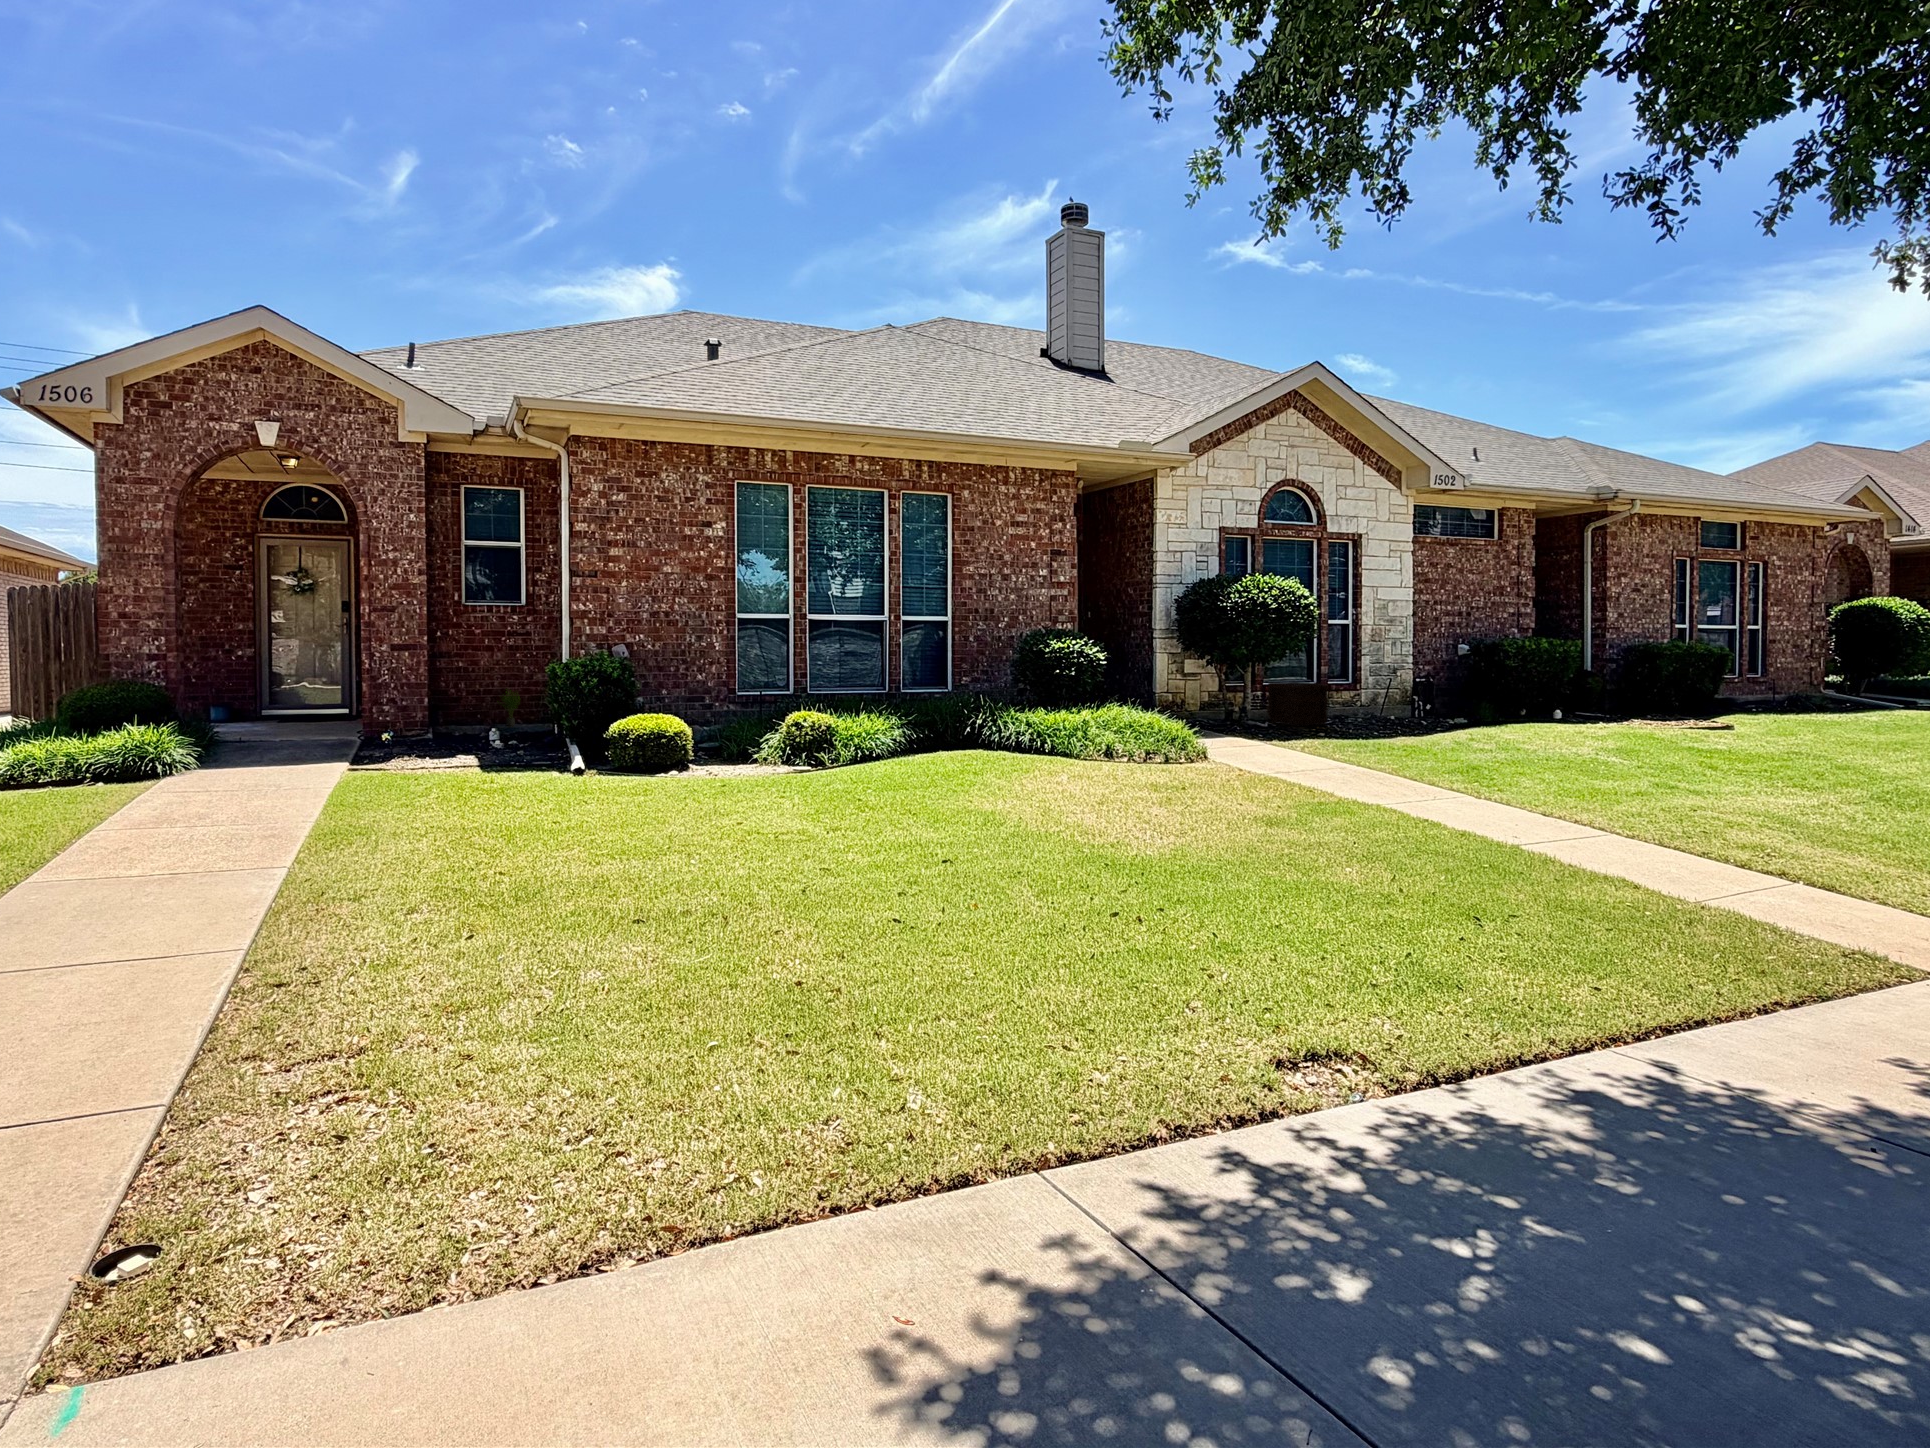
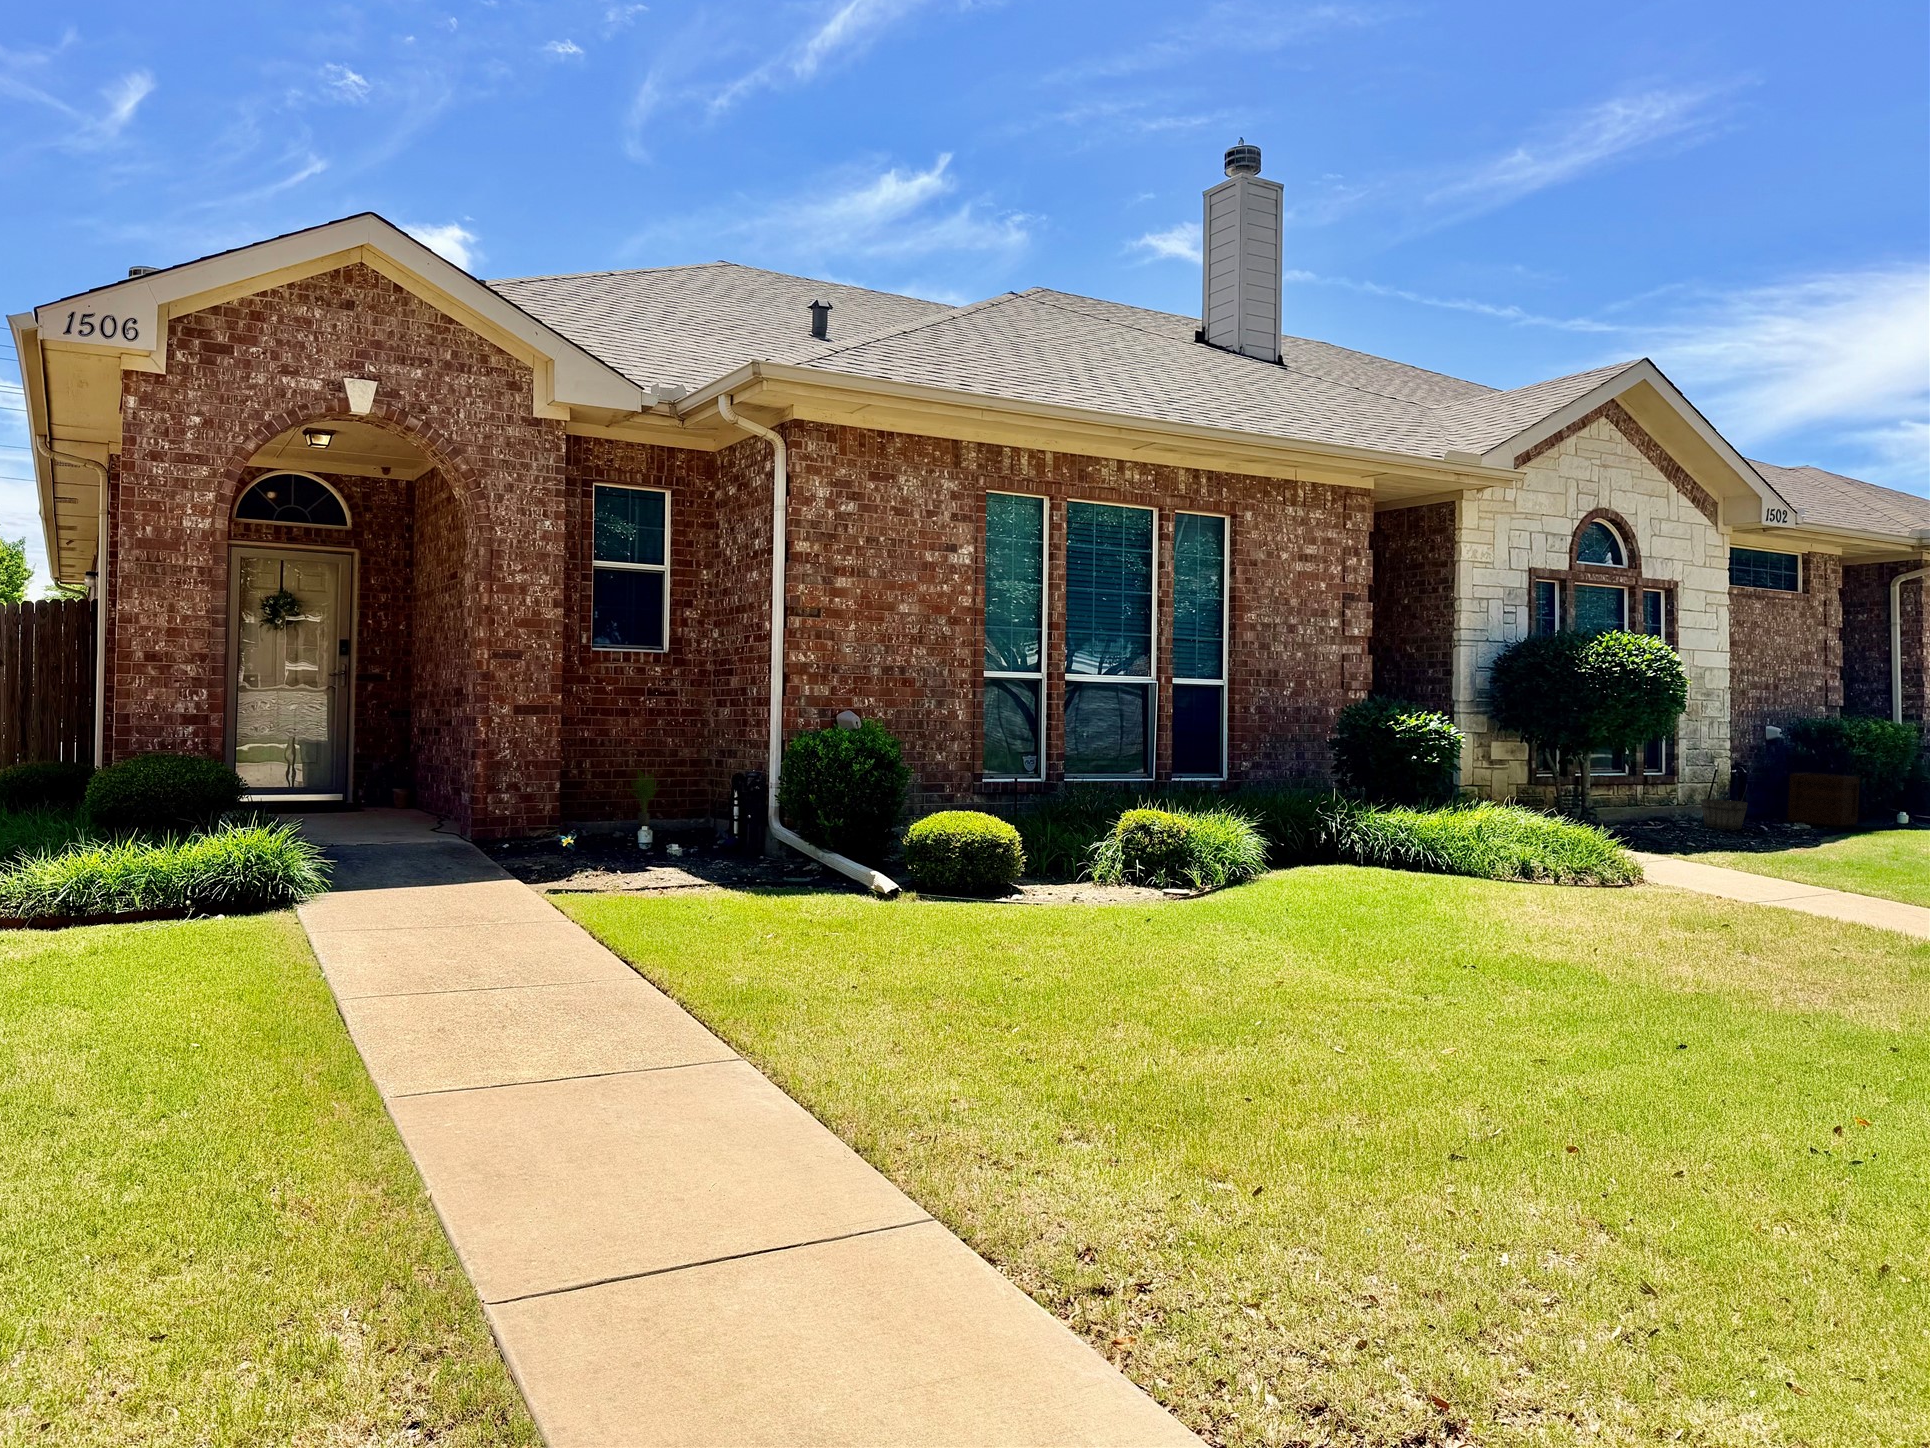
wooden crate: present [1267,681,1329,726] -> present [1788,773,1860,826]
wooden bucket: none [1378,694,1413,722] -> present [1701,792,1748,829]

